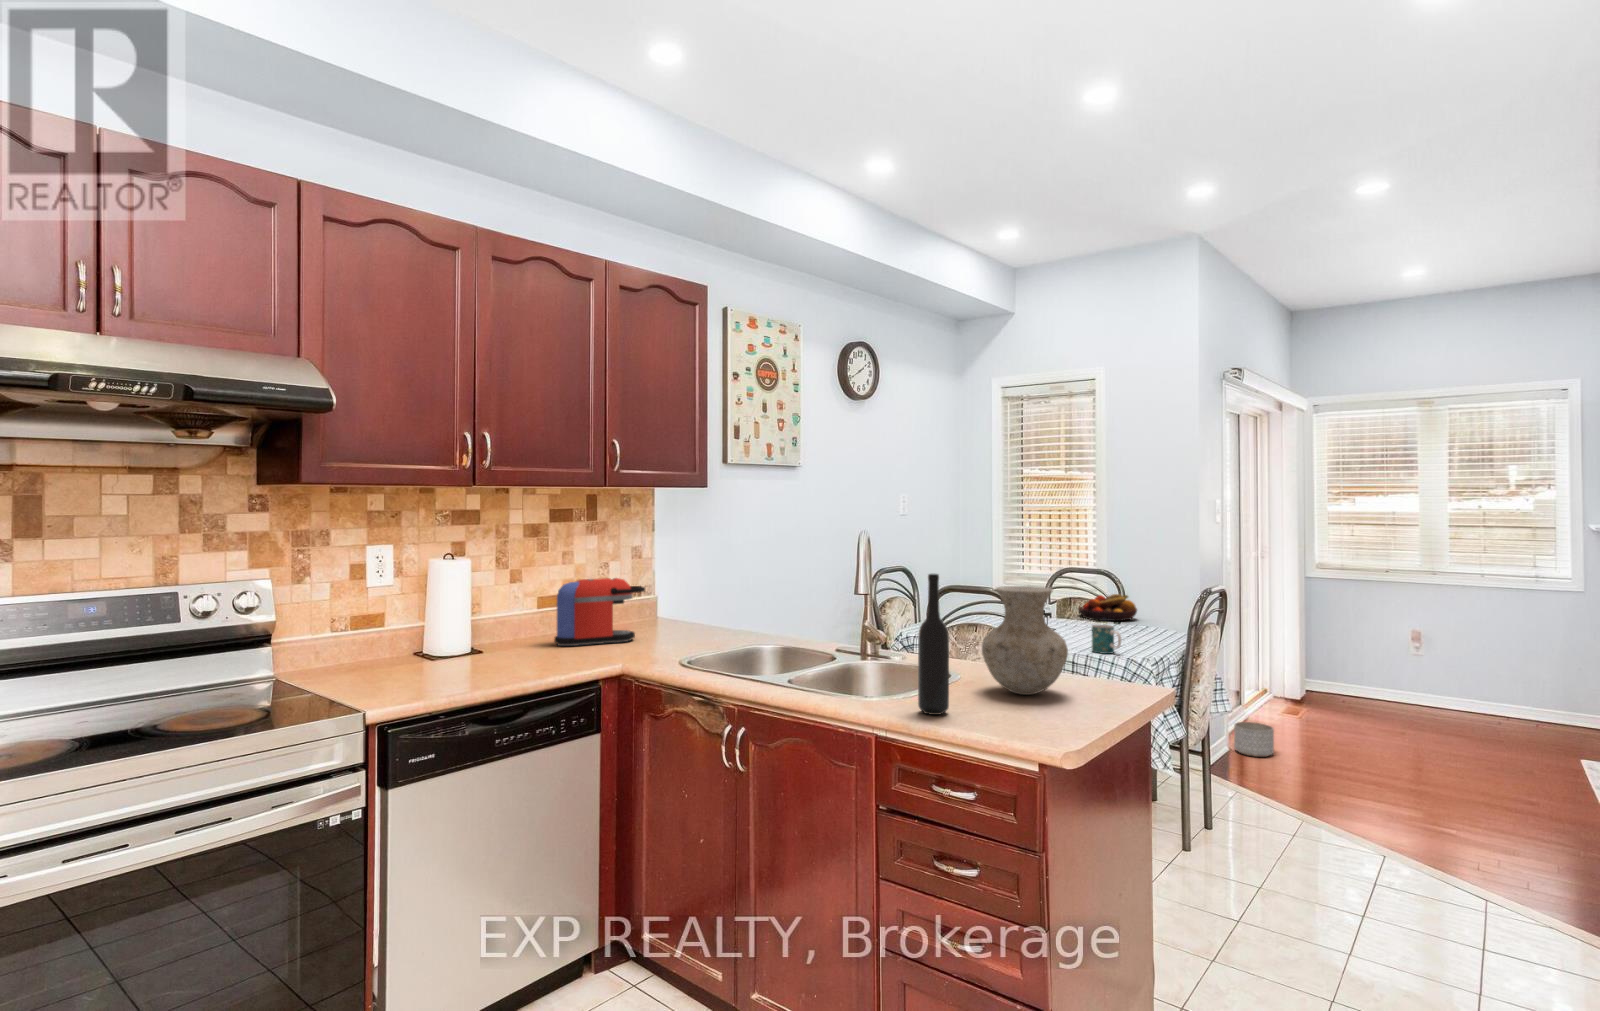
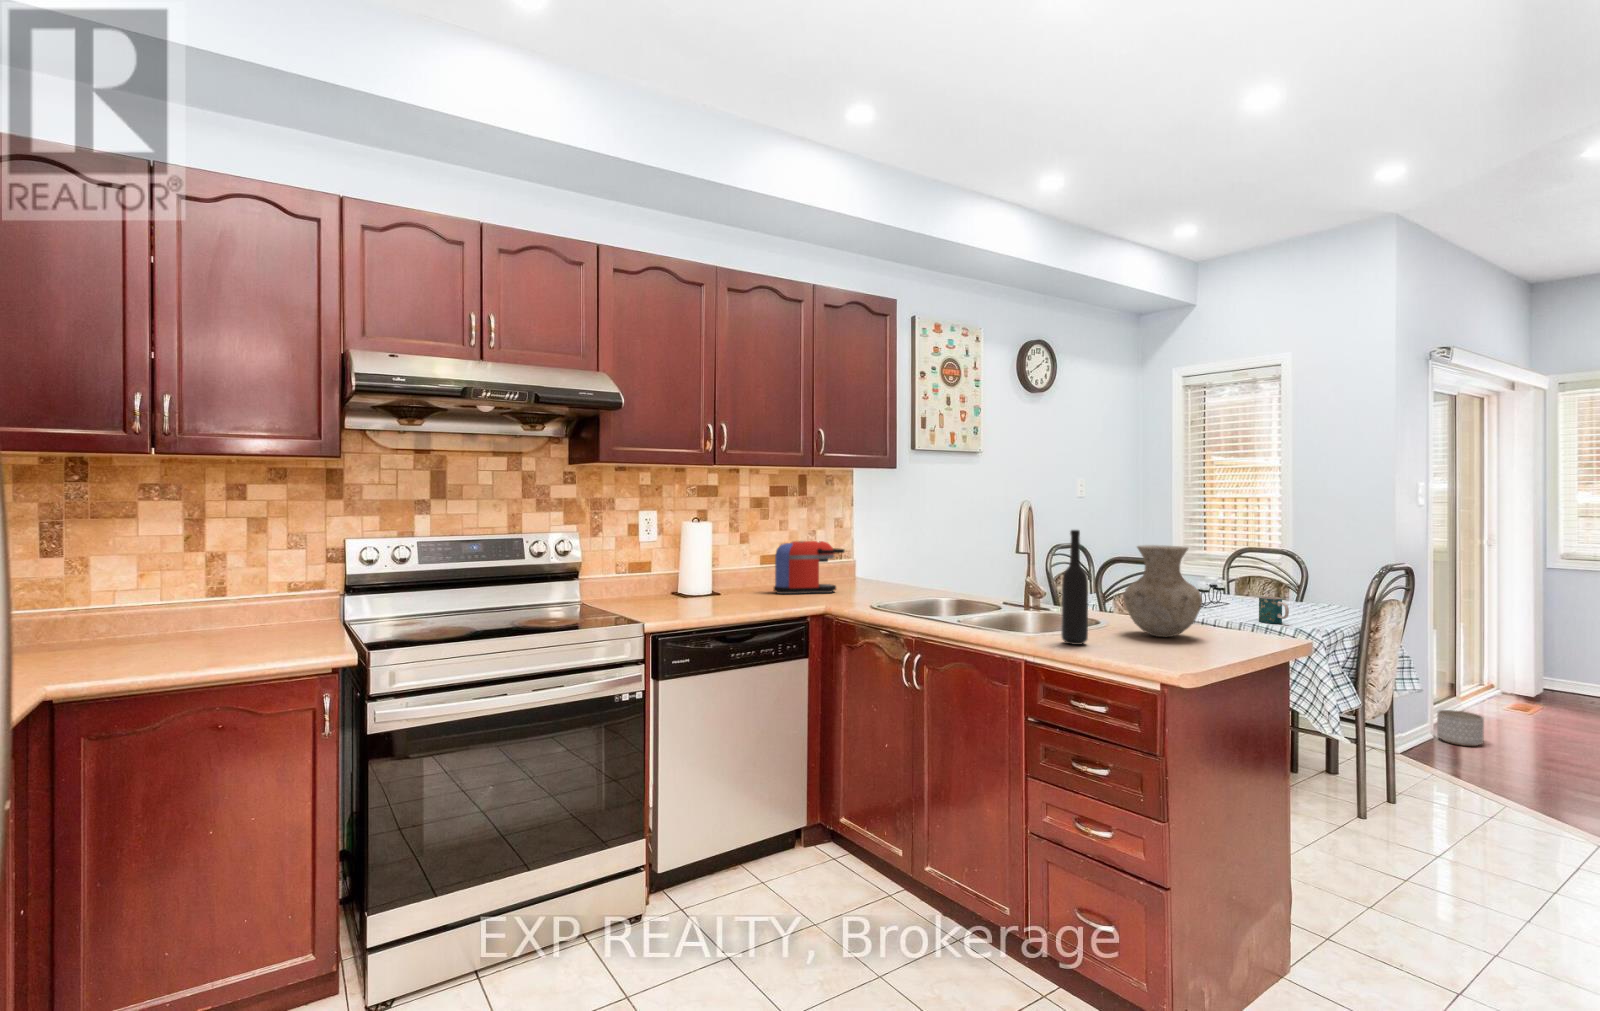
fruit bowl: present [1078,594,1137,621] -> none [1258,574,1322,600]

